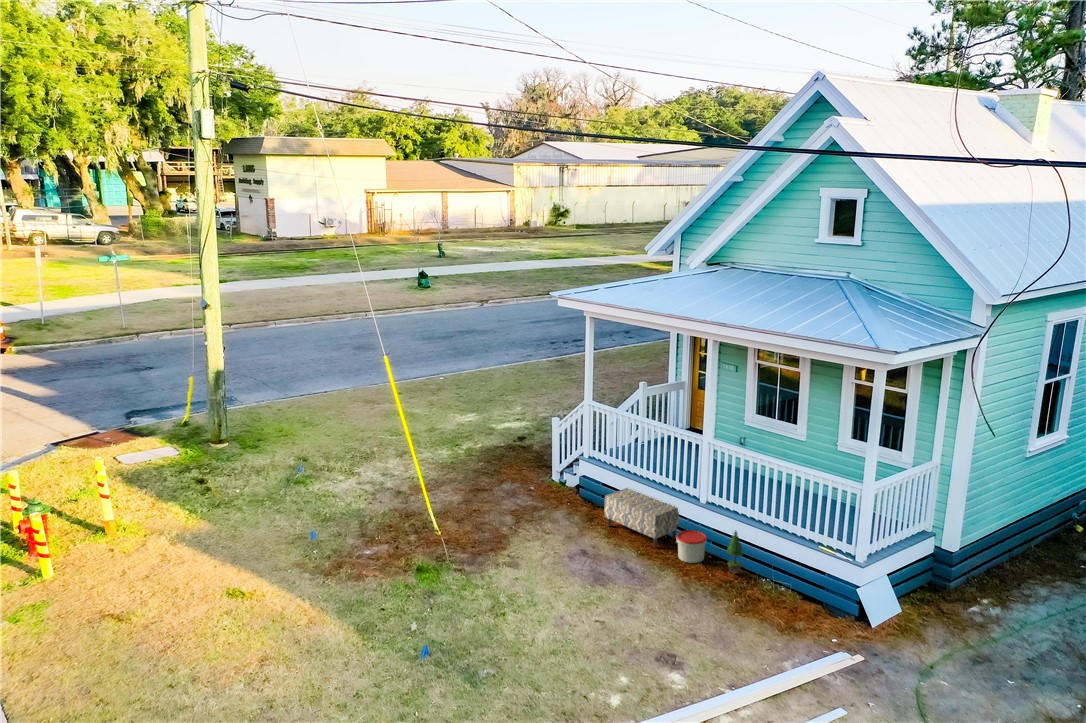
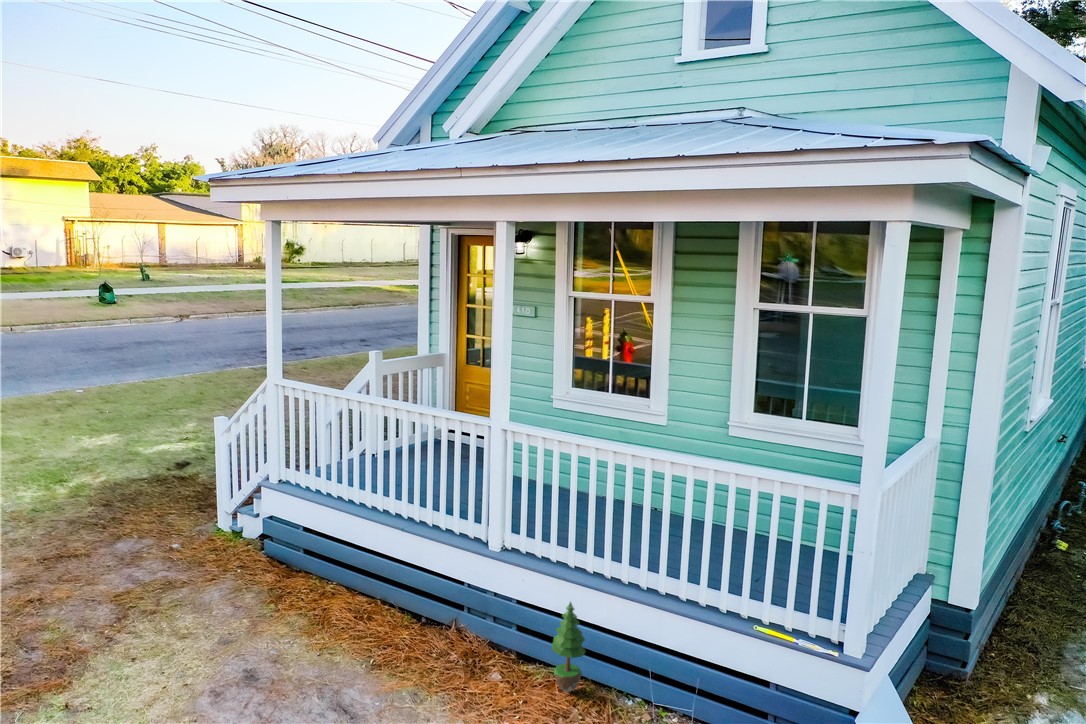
bench: present [604,488,679,548] -> none [301,531,448,649]
bucket: present [677,530,707,563] -> none [446,606,506,676]

